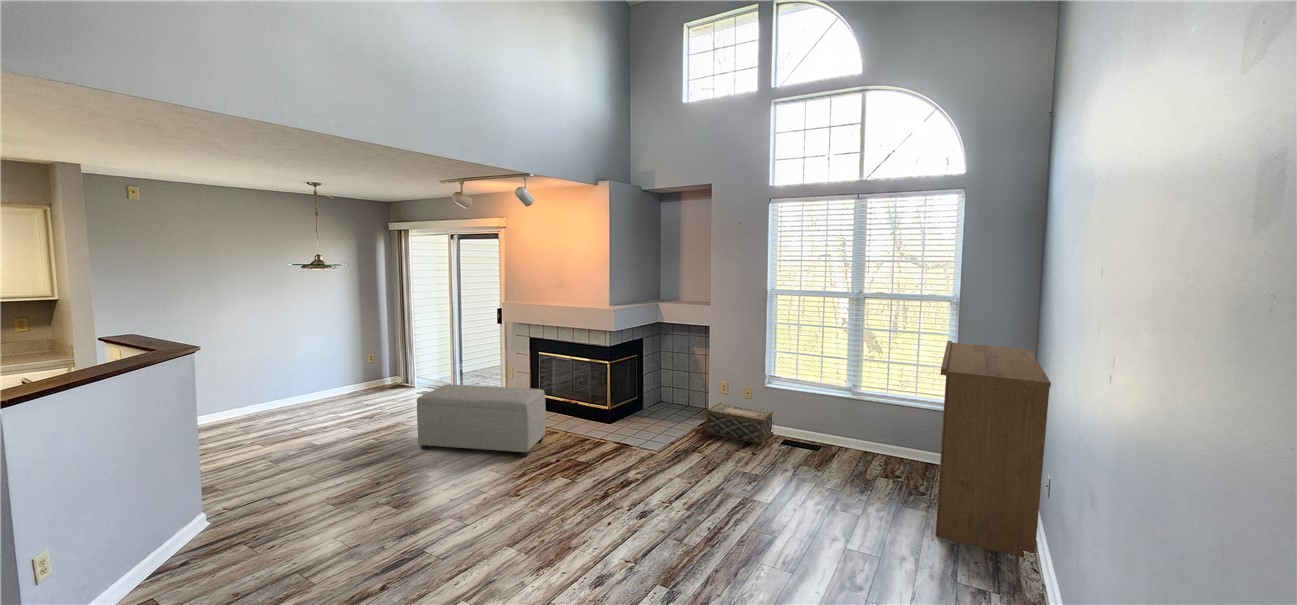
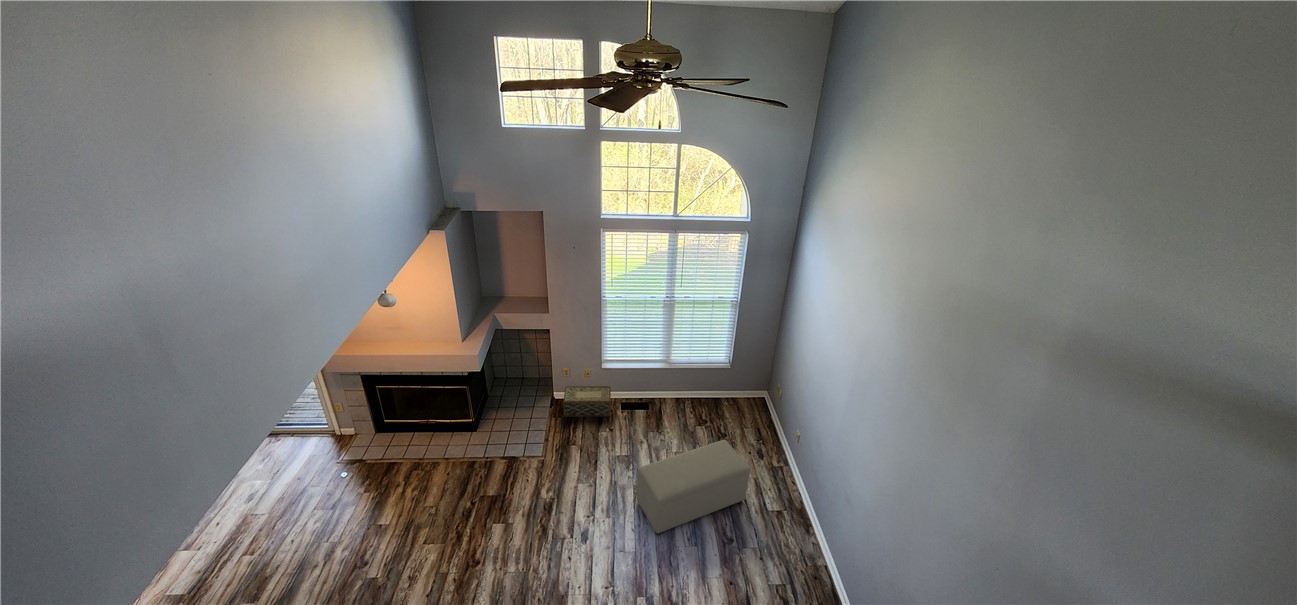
bookshelf: present [935,341,1051,558] -> none [724,335,808,475]
ottoman: present [417,385,546,457] -> present [637,440,750,535]

